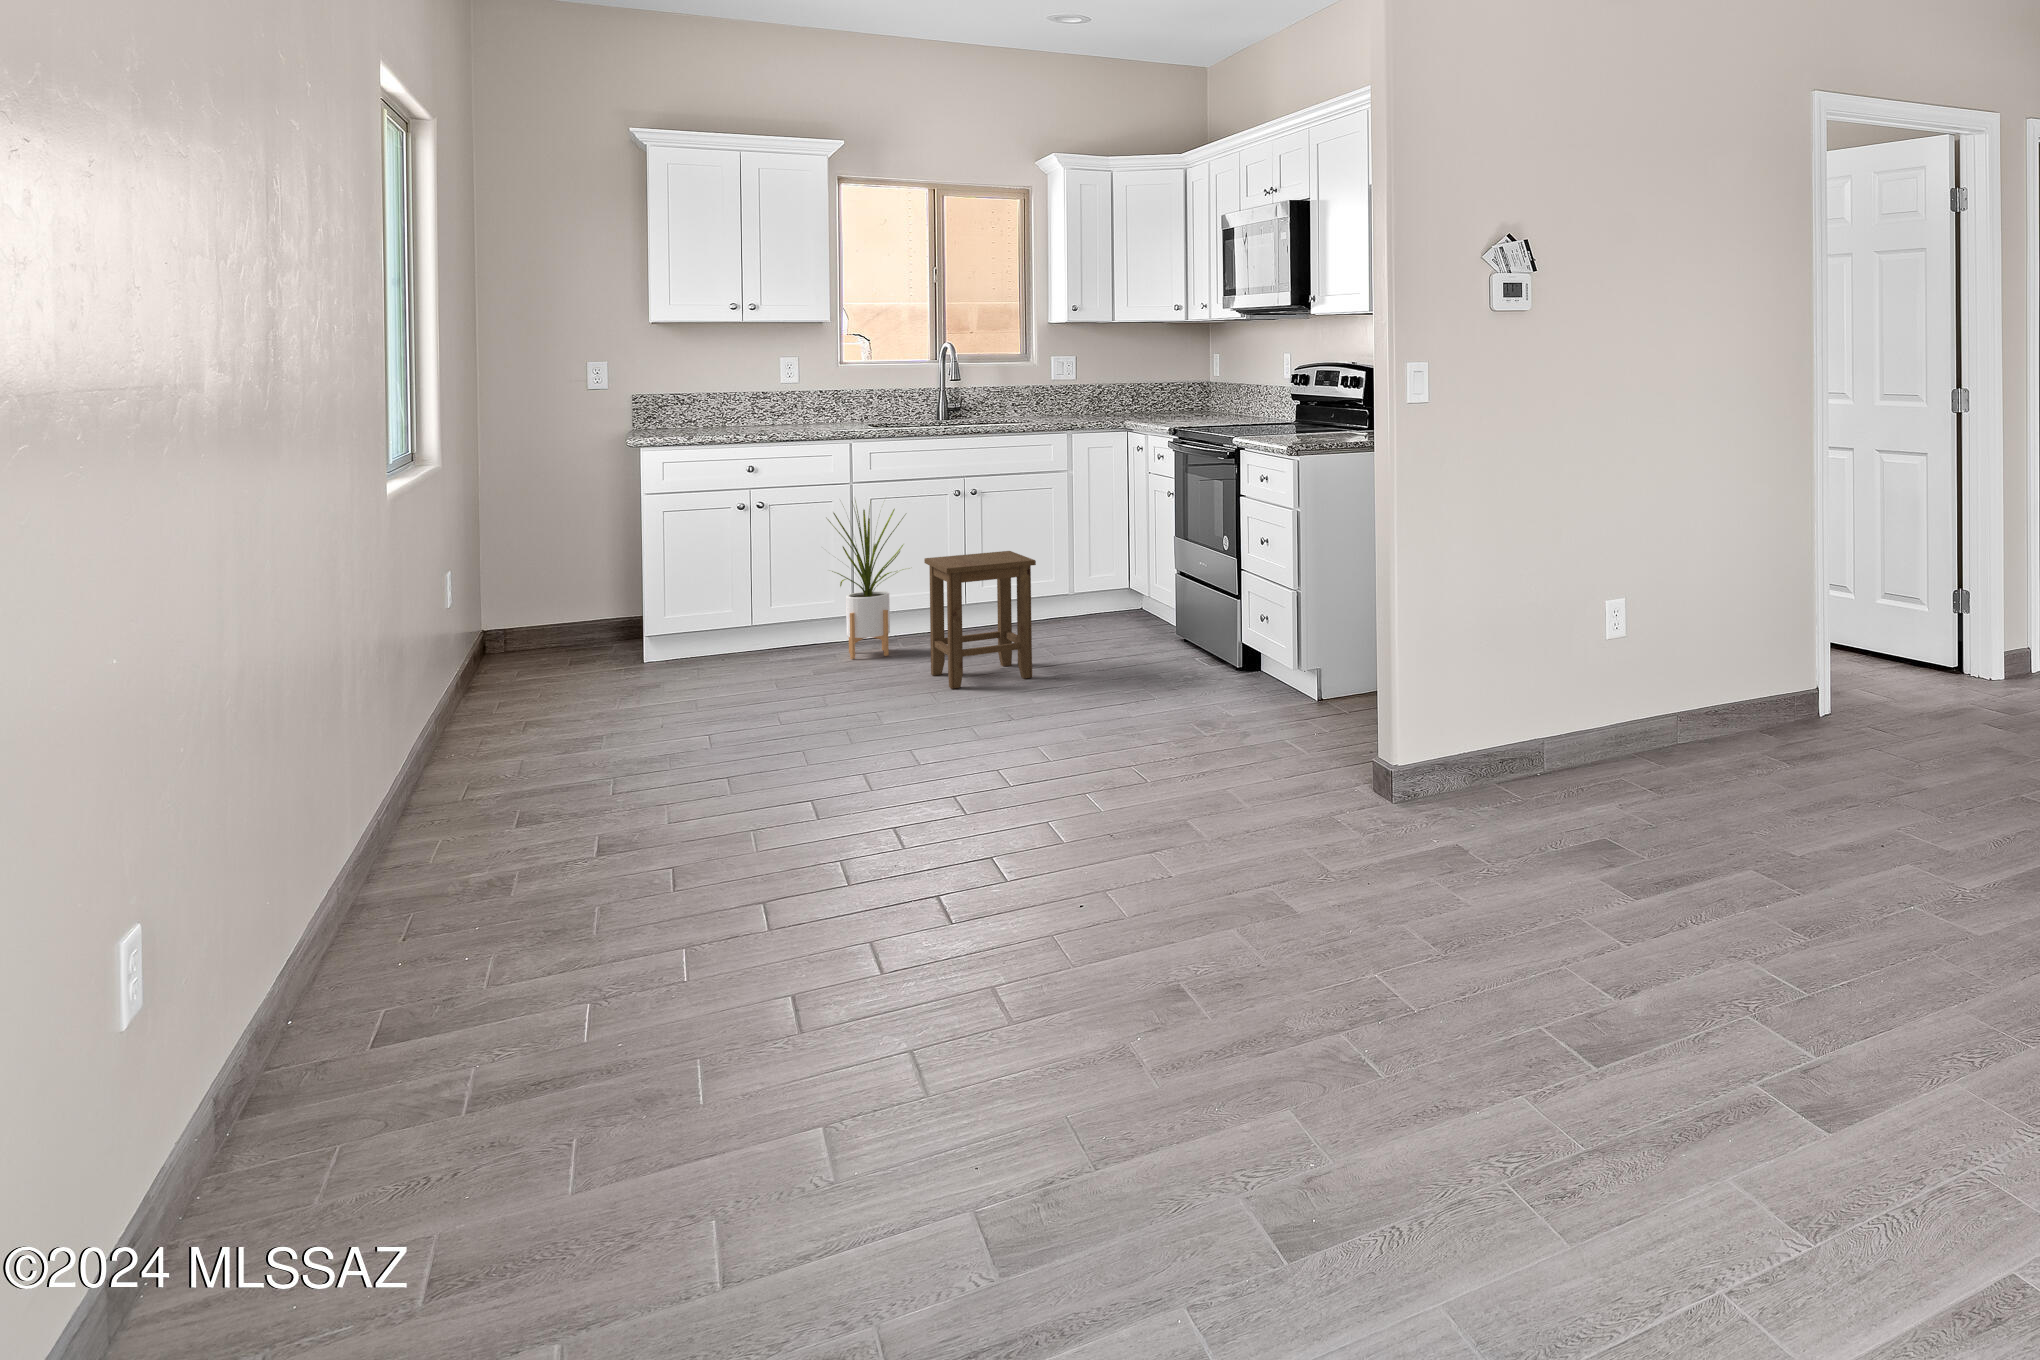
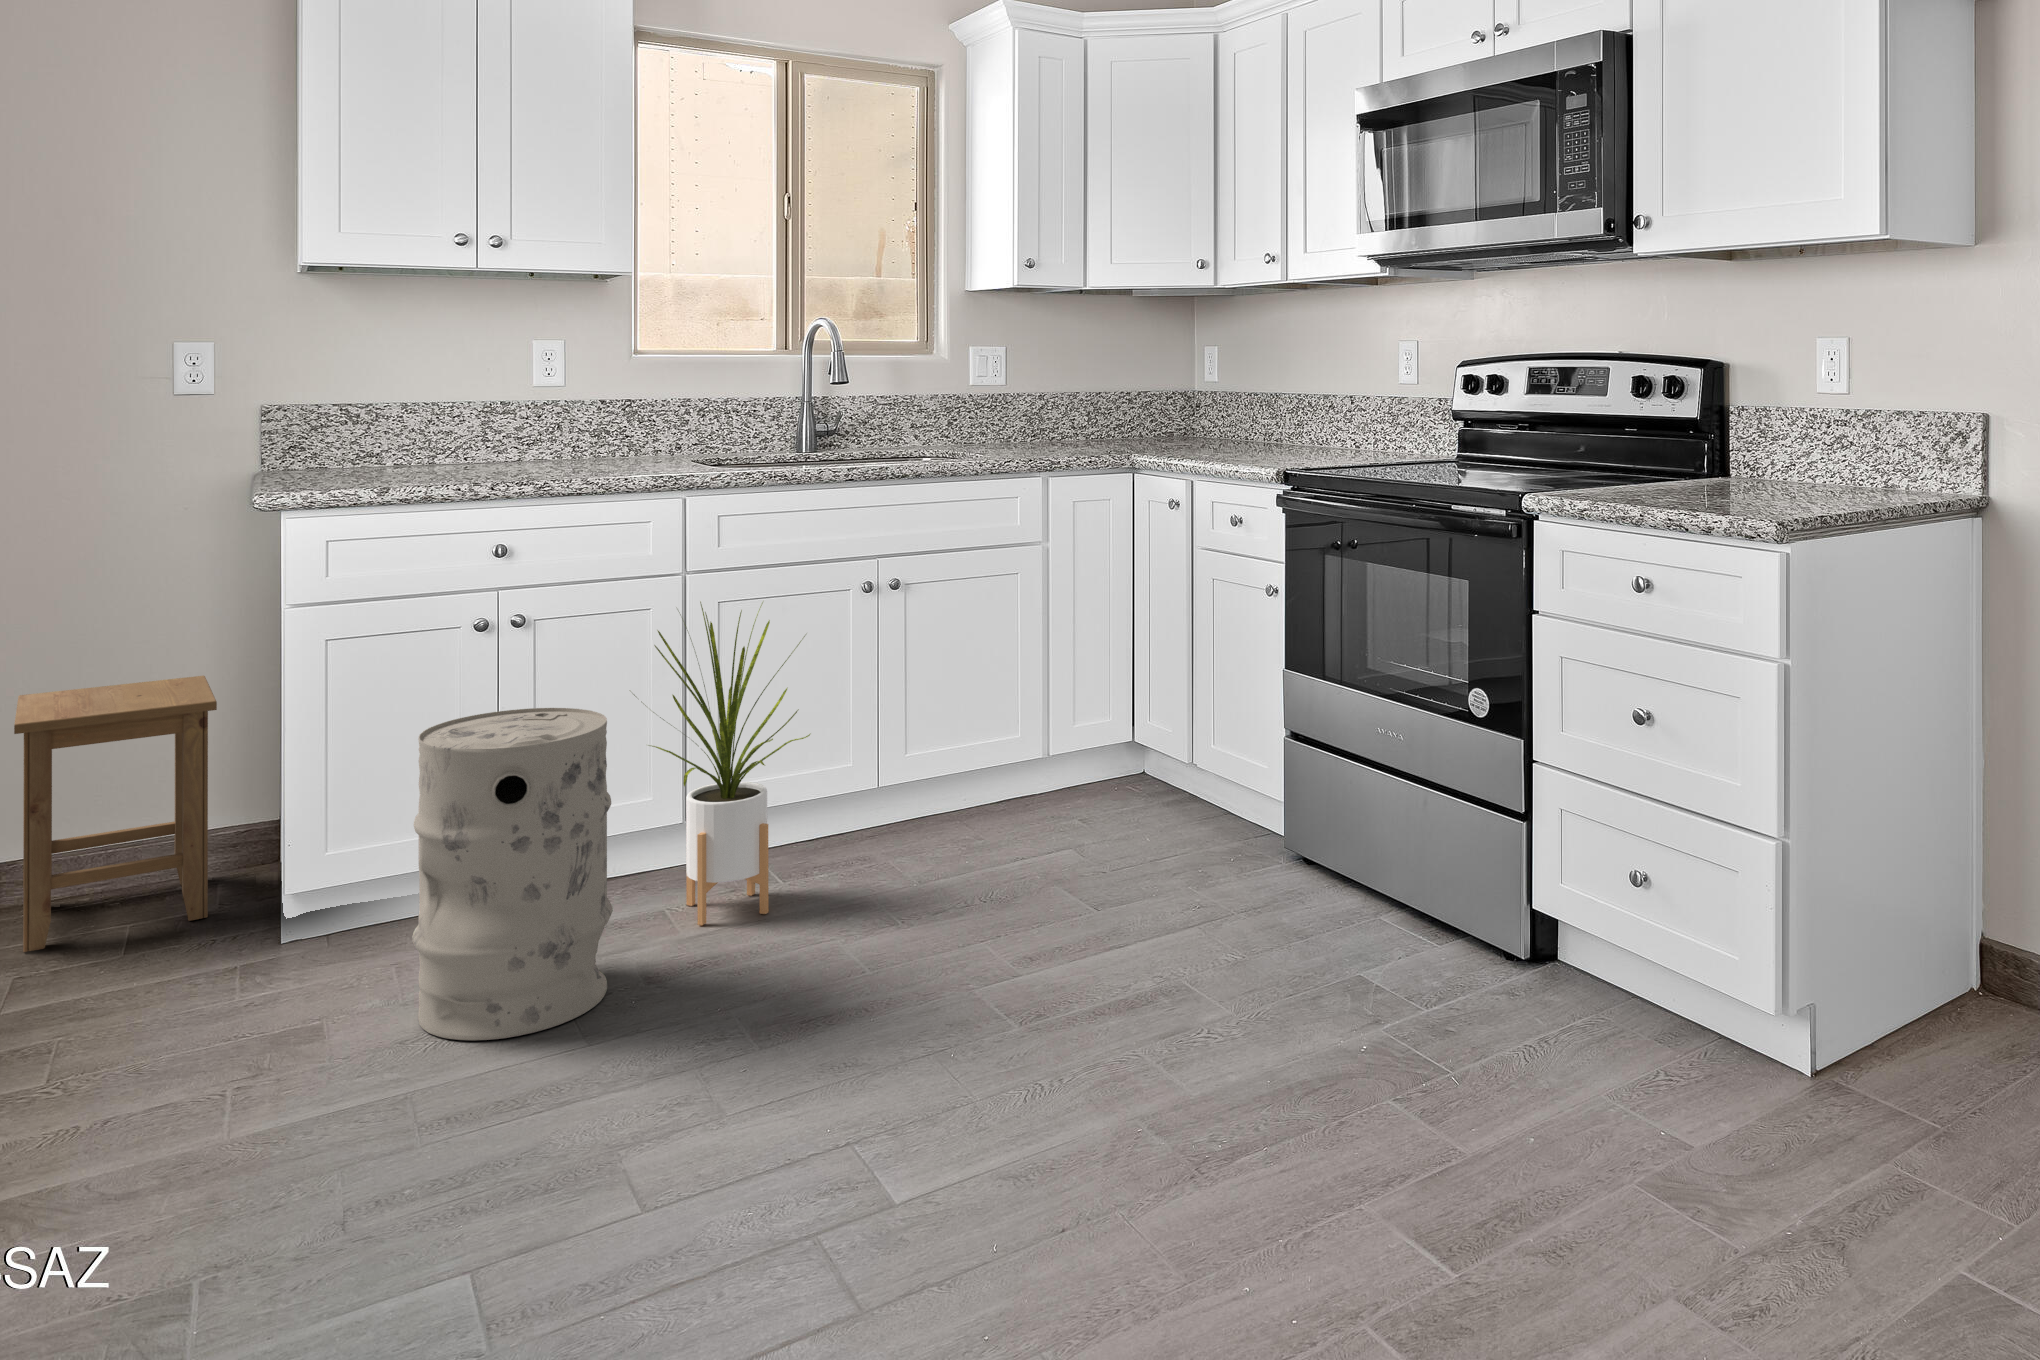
trash can: none [701,545,798,690] -> present [412,708,613,1040]
stool: present [924,551,1036,689] -> present [14,676,217,952]

